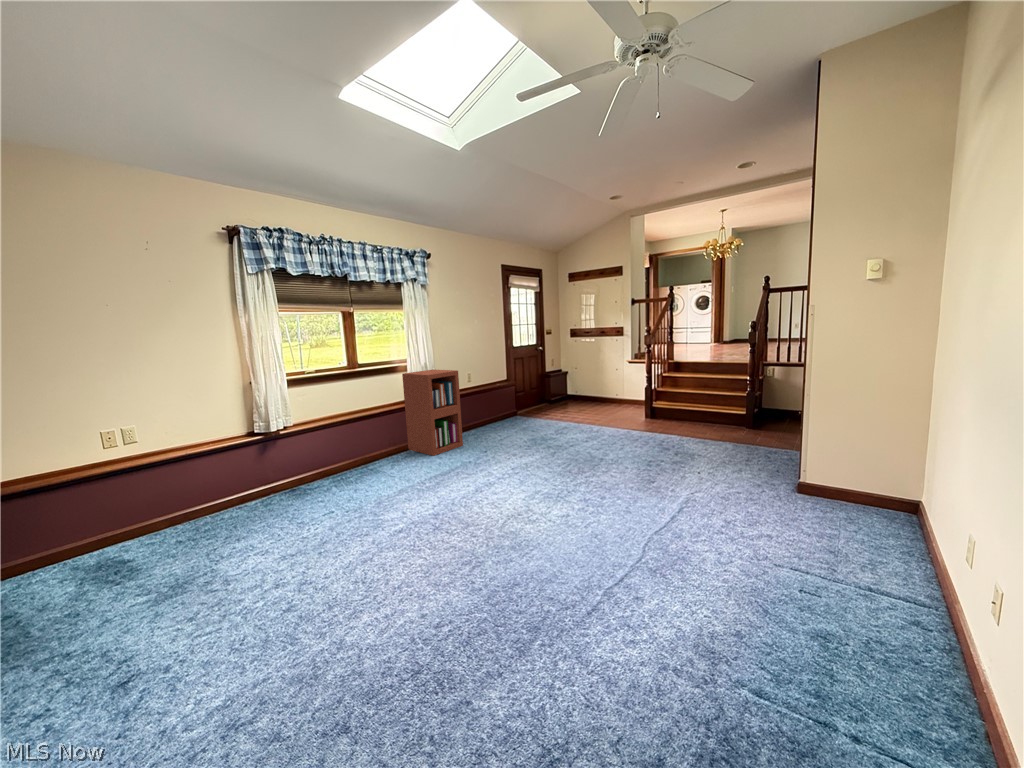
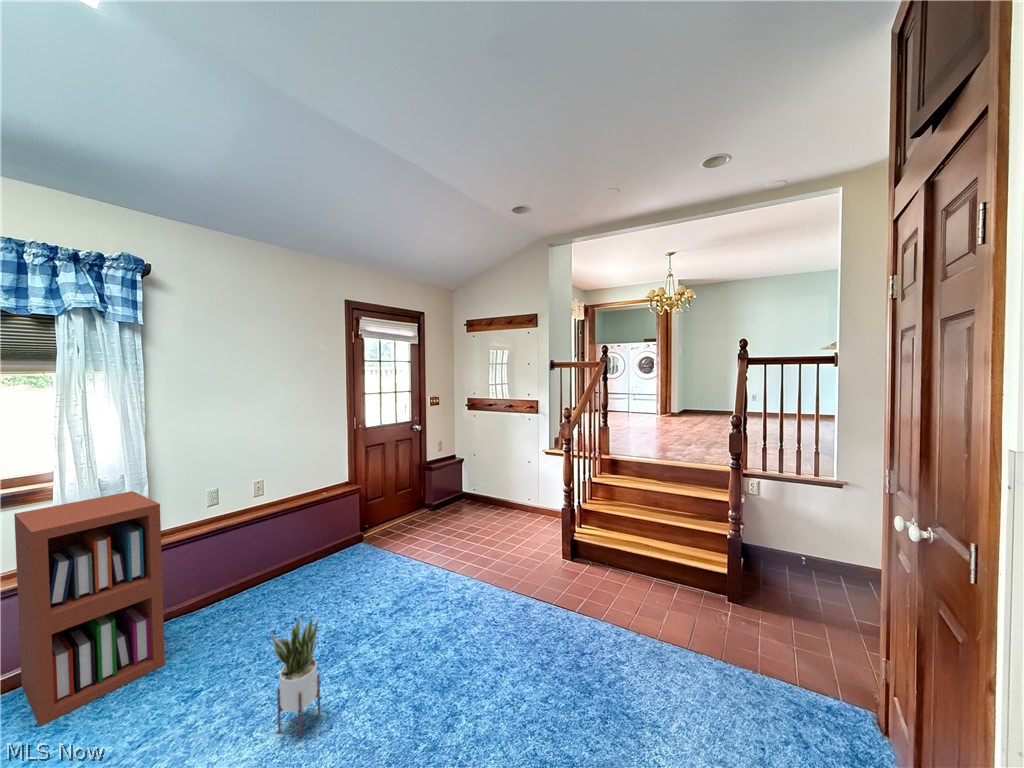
potted plant: none [533,409,548,457] -> present [270,616,320,738]

